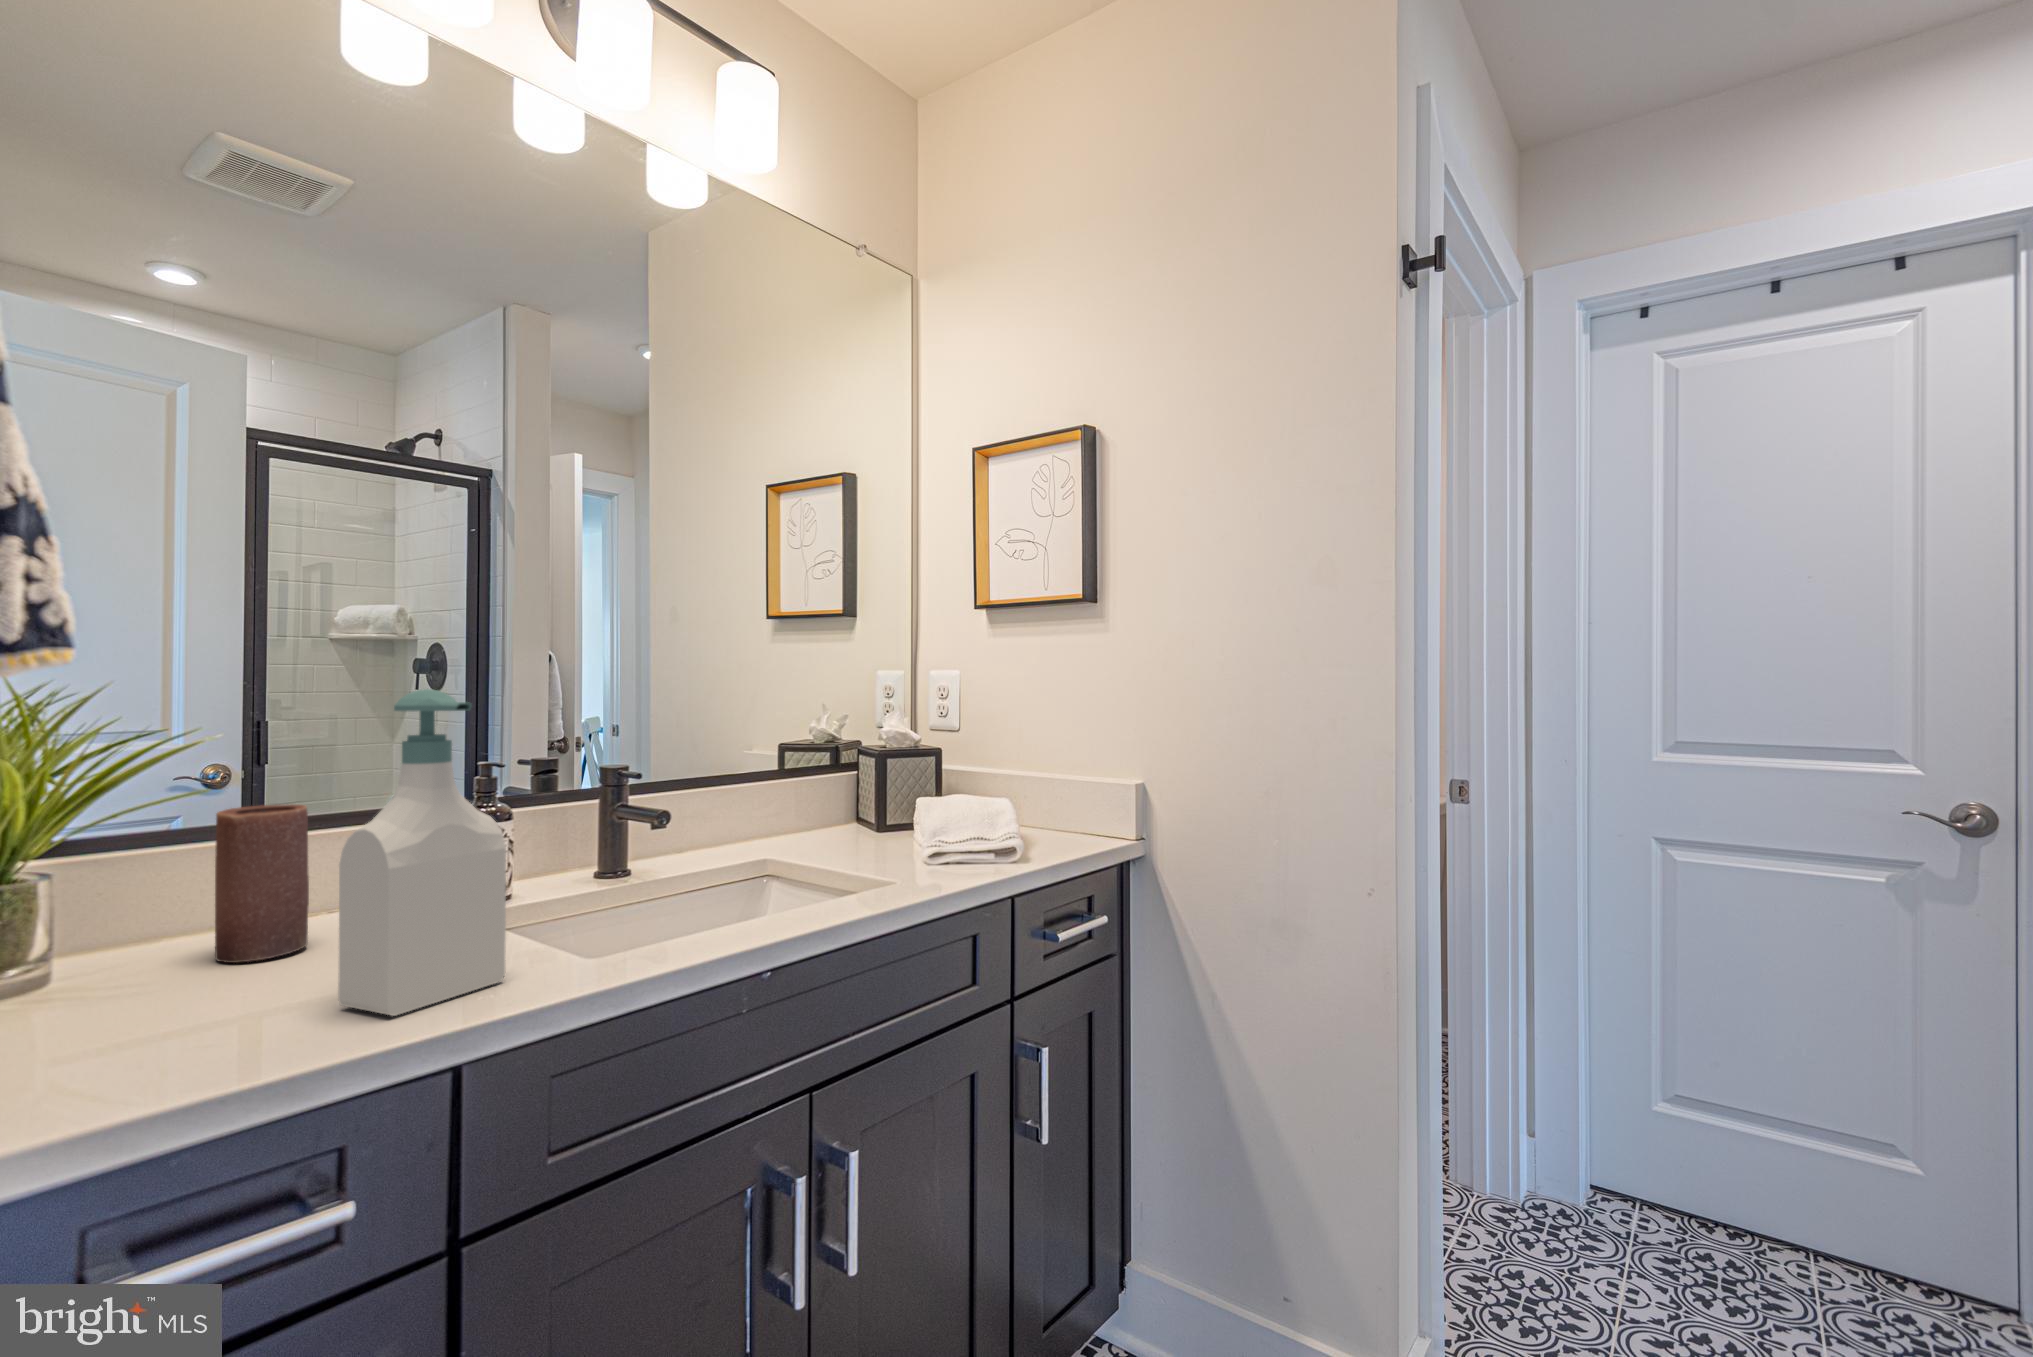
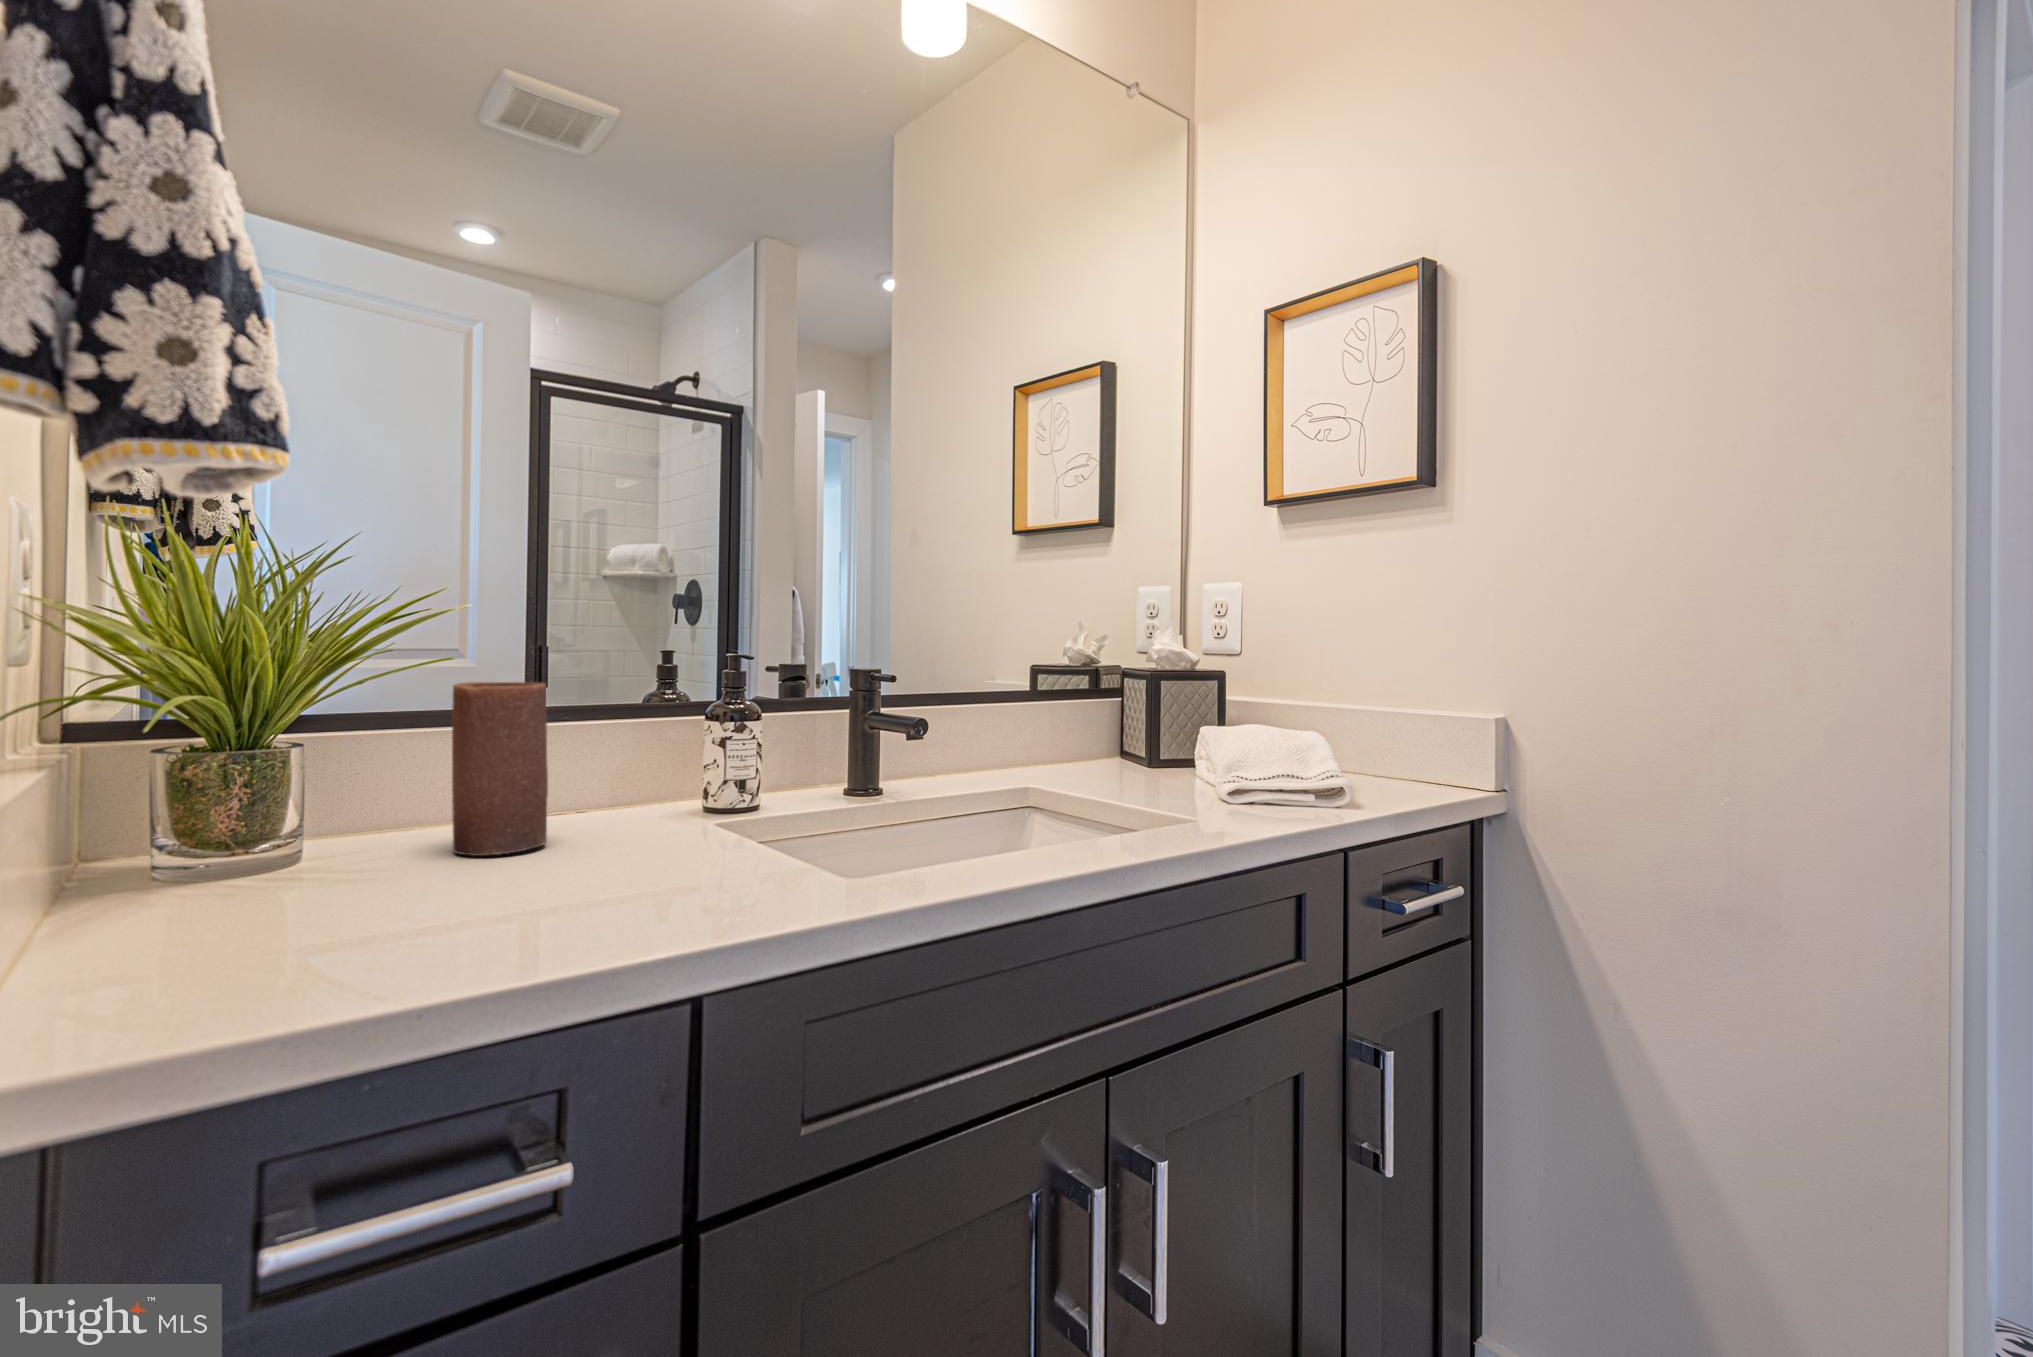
soap bottle: present [338,689,506,1016] -> none [565,522,756,930]

